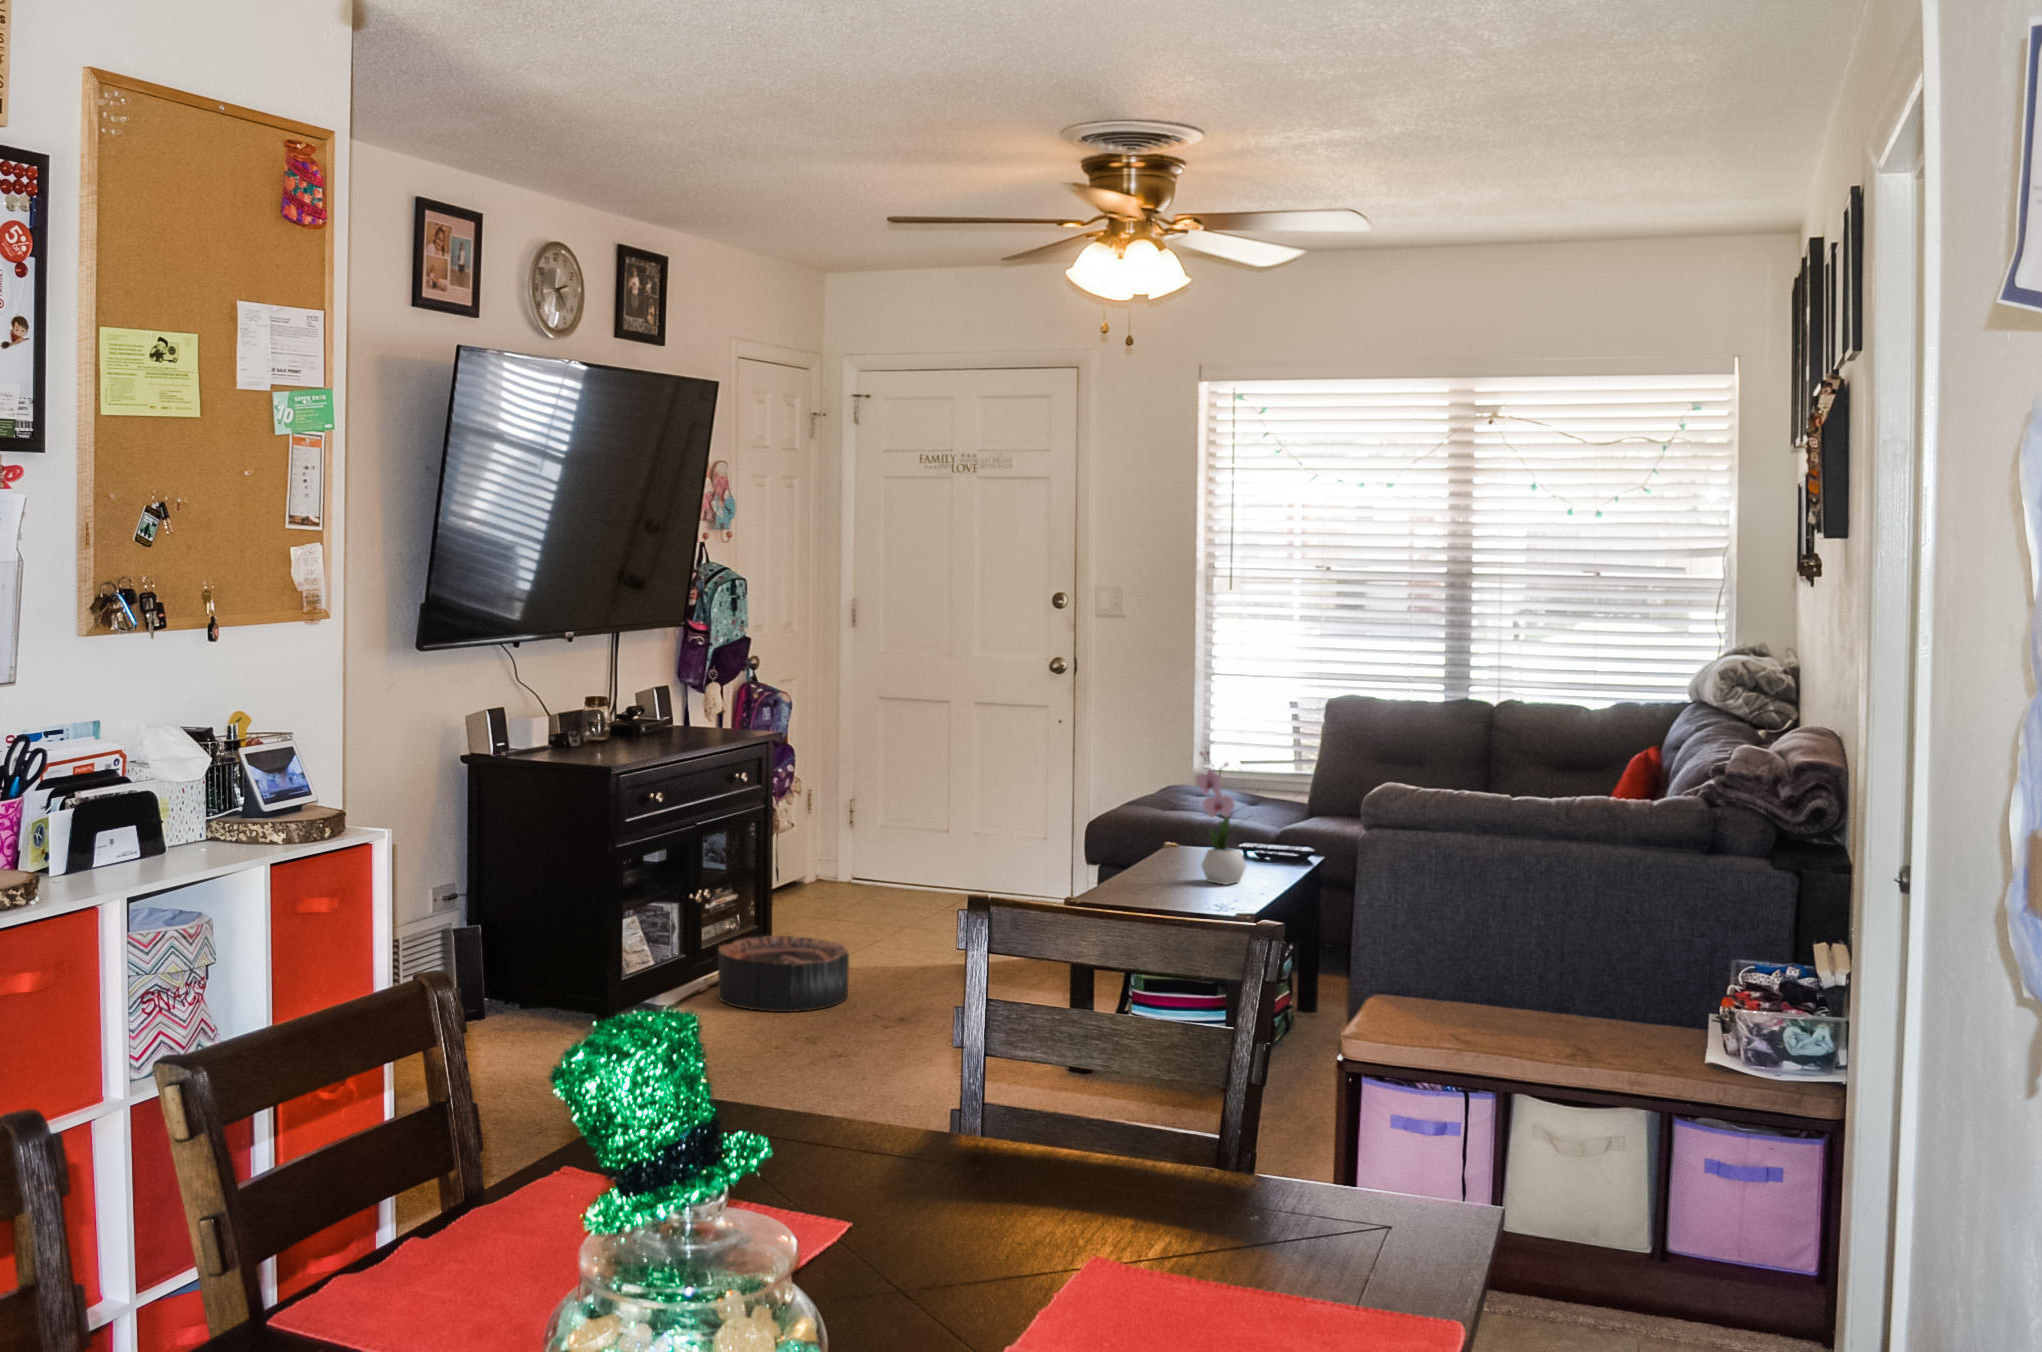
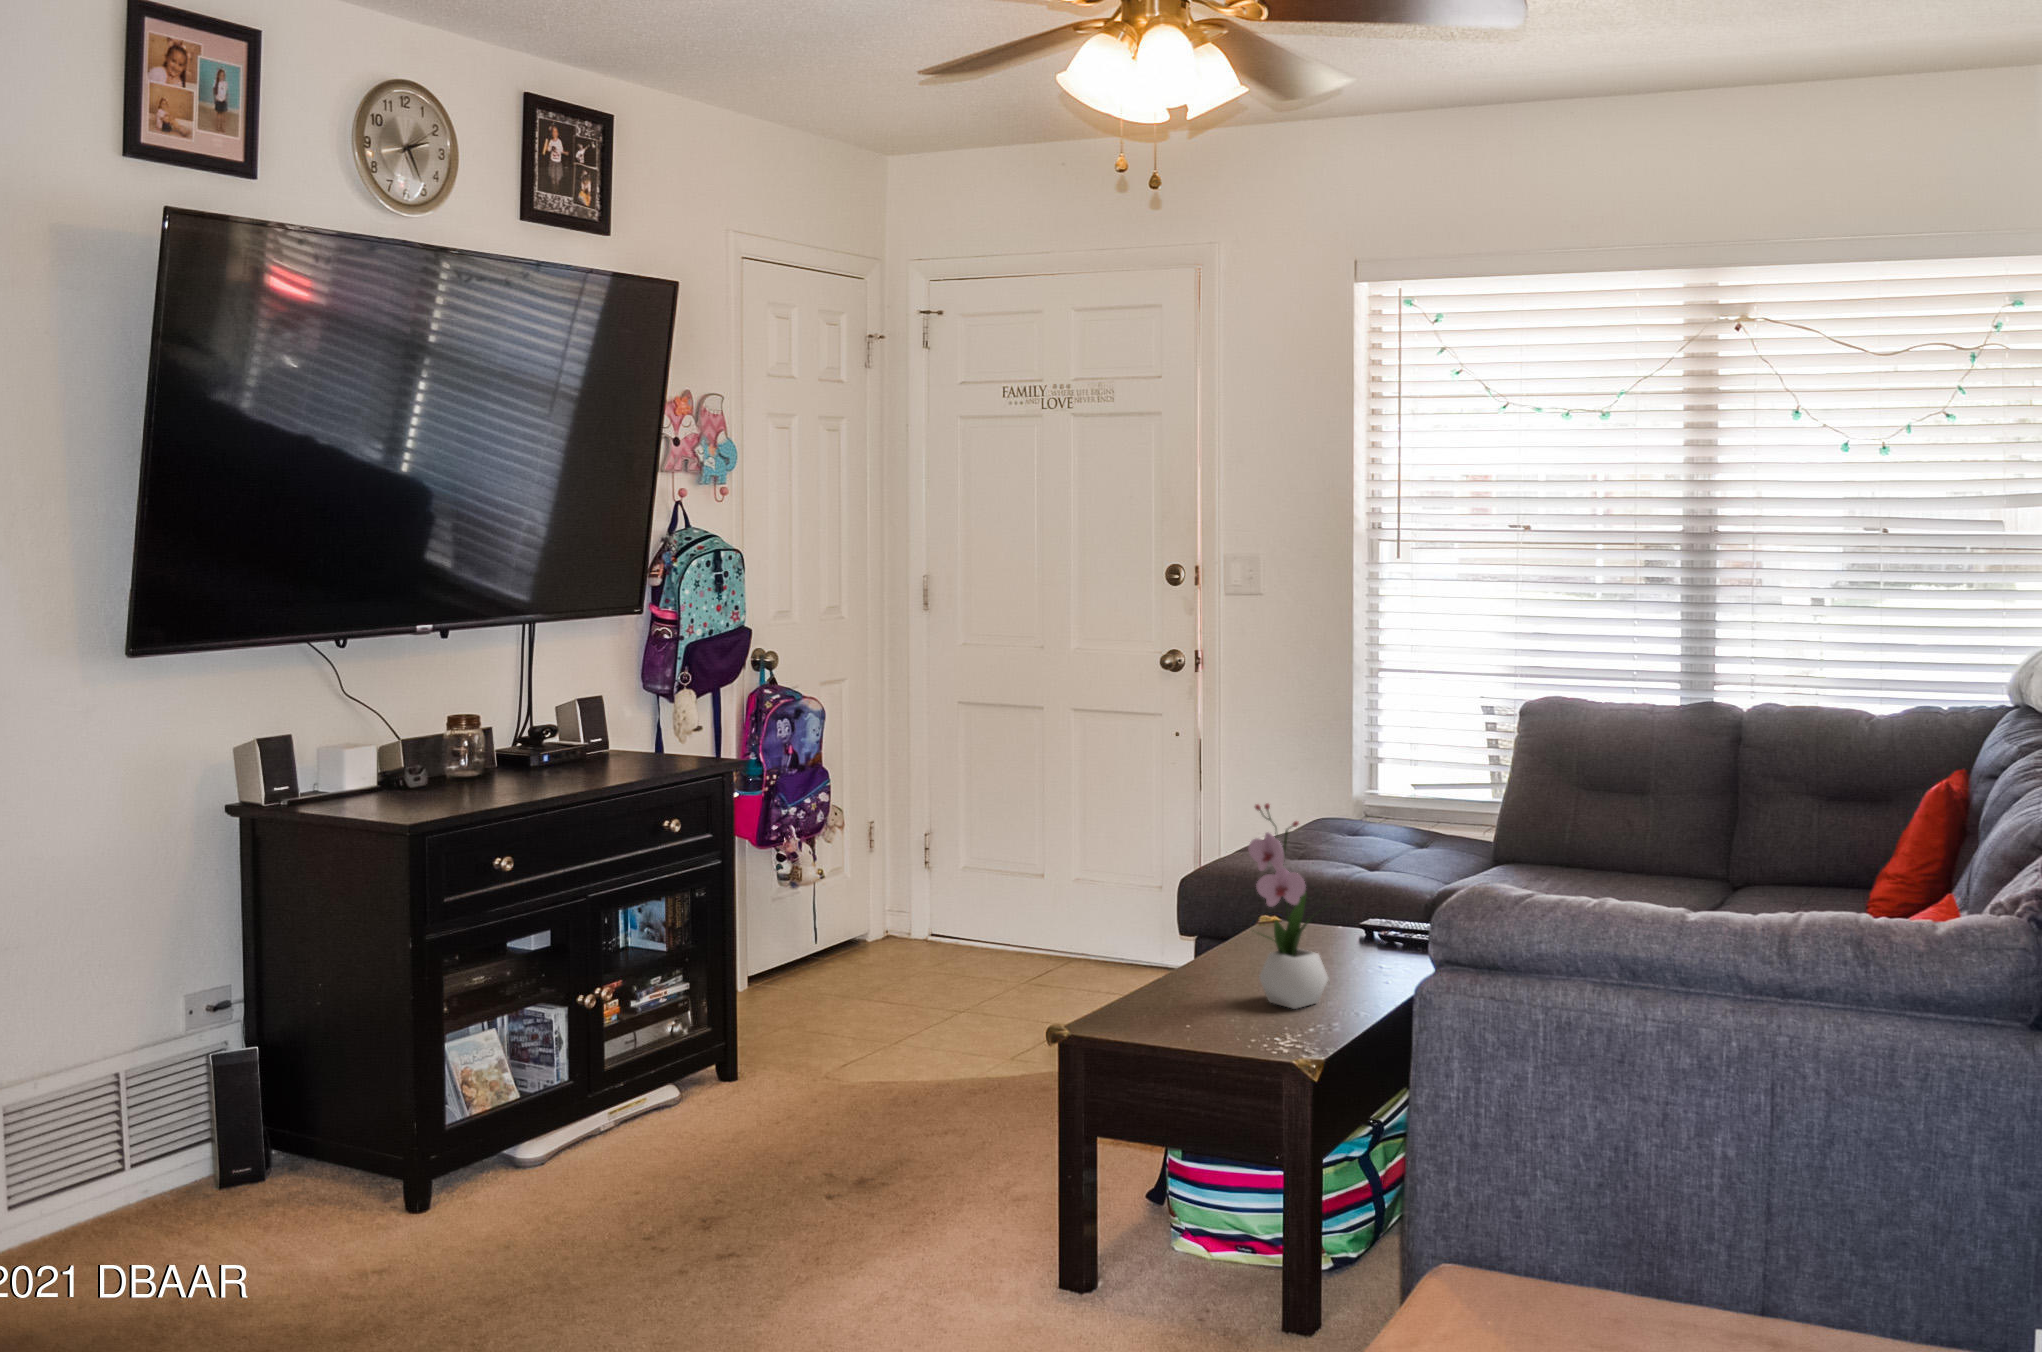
basket: present [718,936,849,1012] -> none [621,1047,811,1172]

